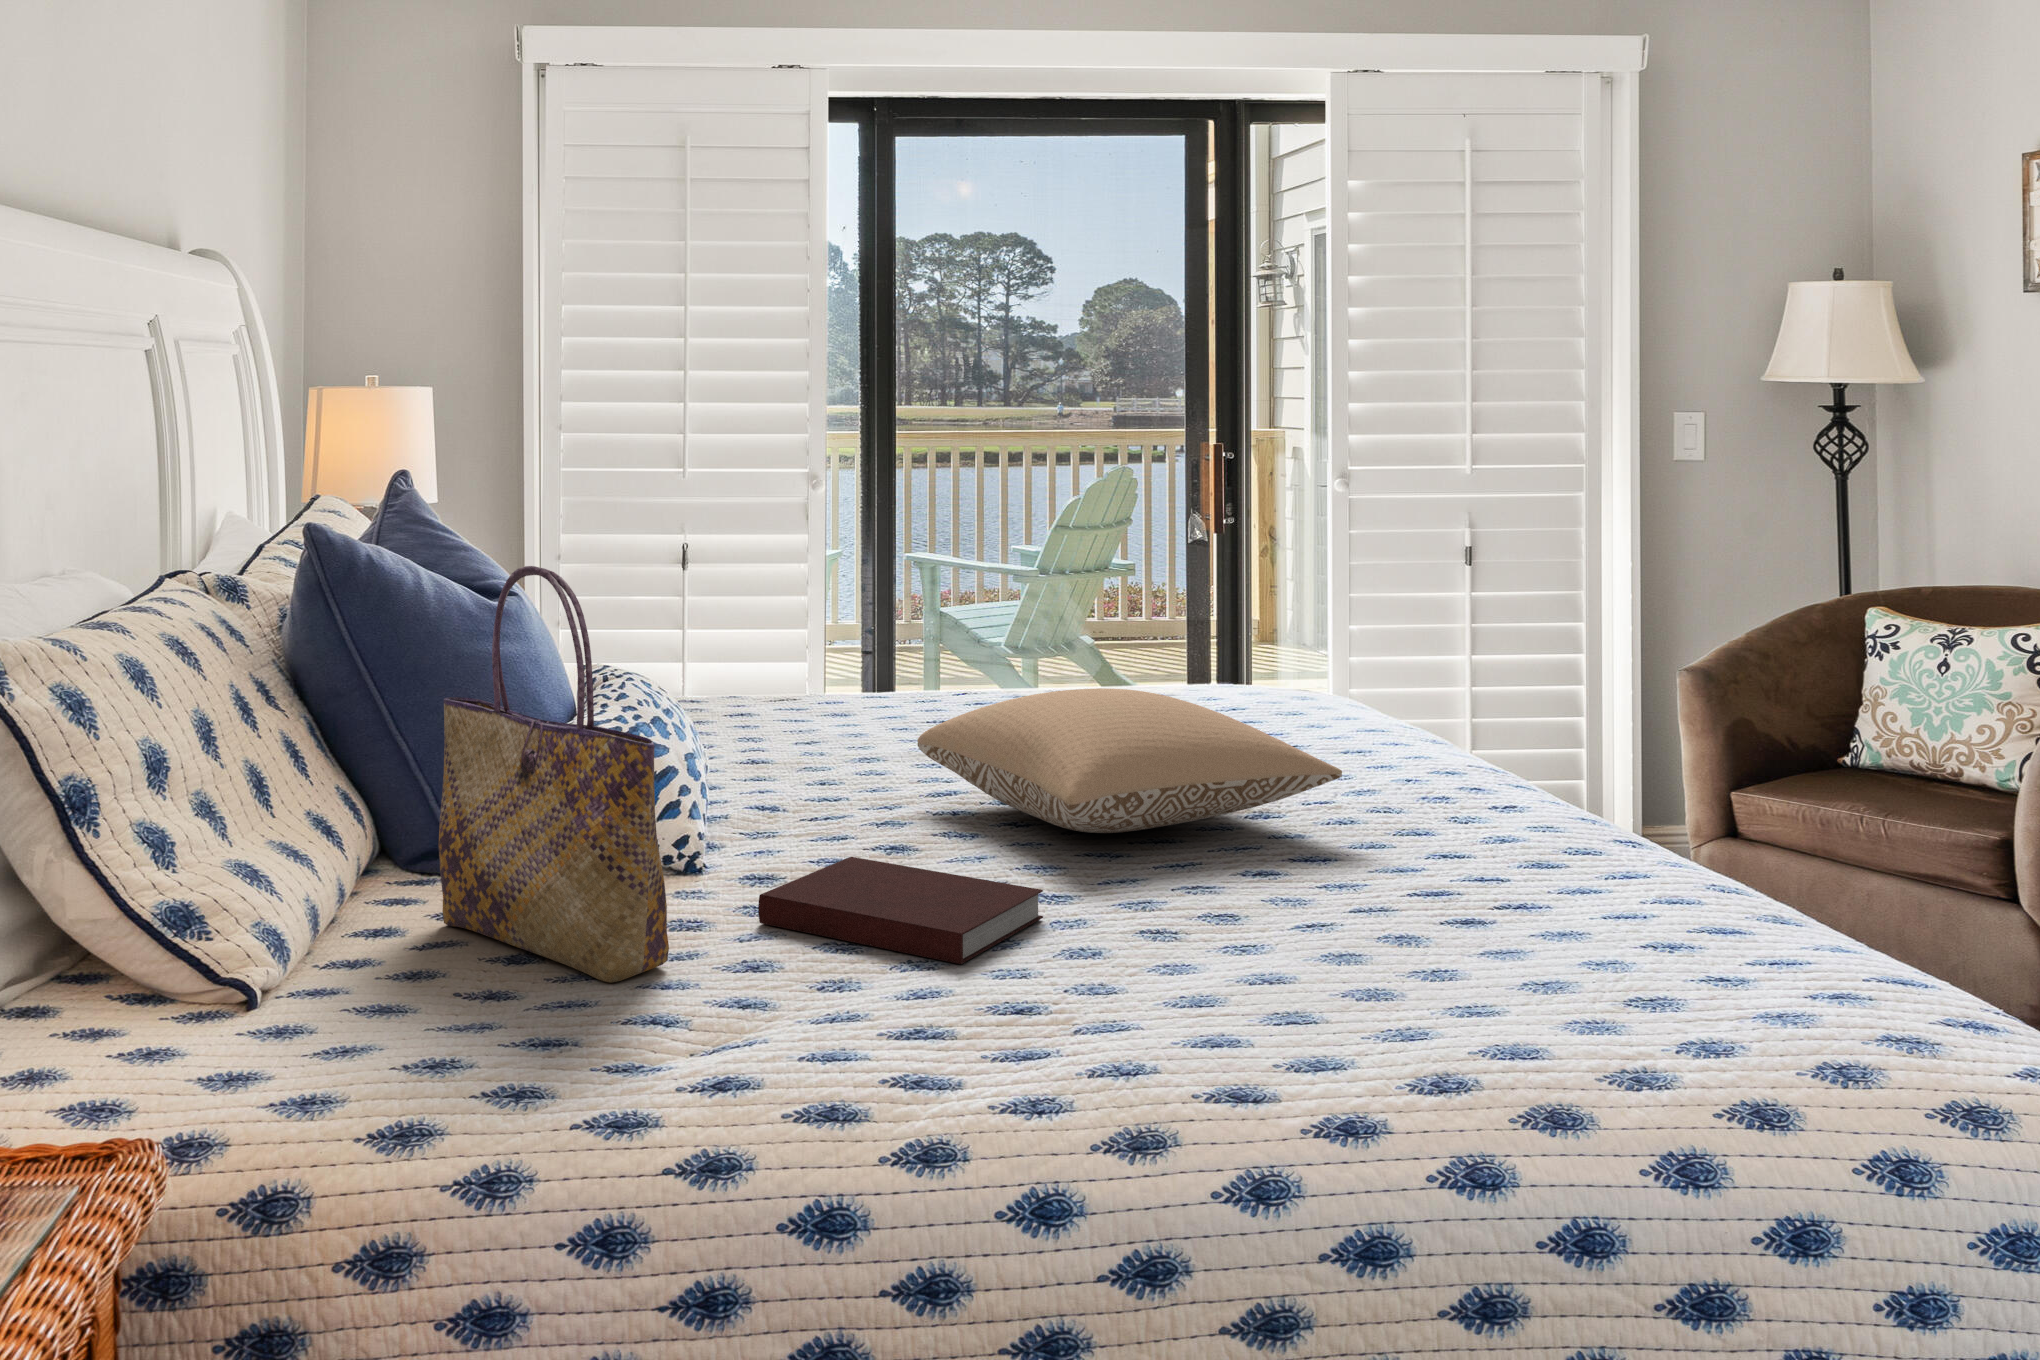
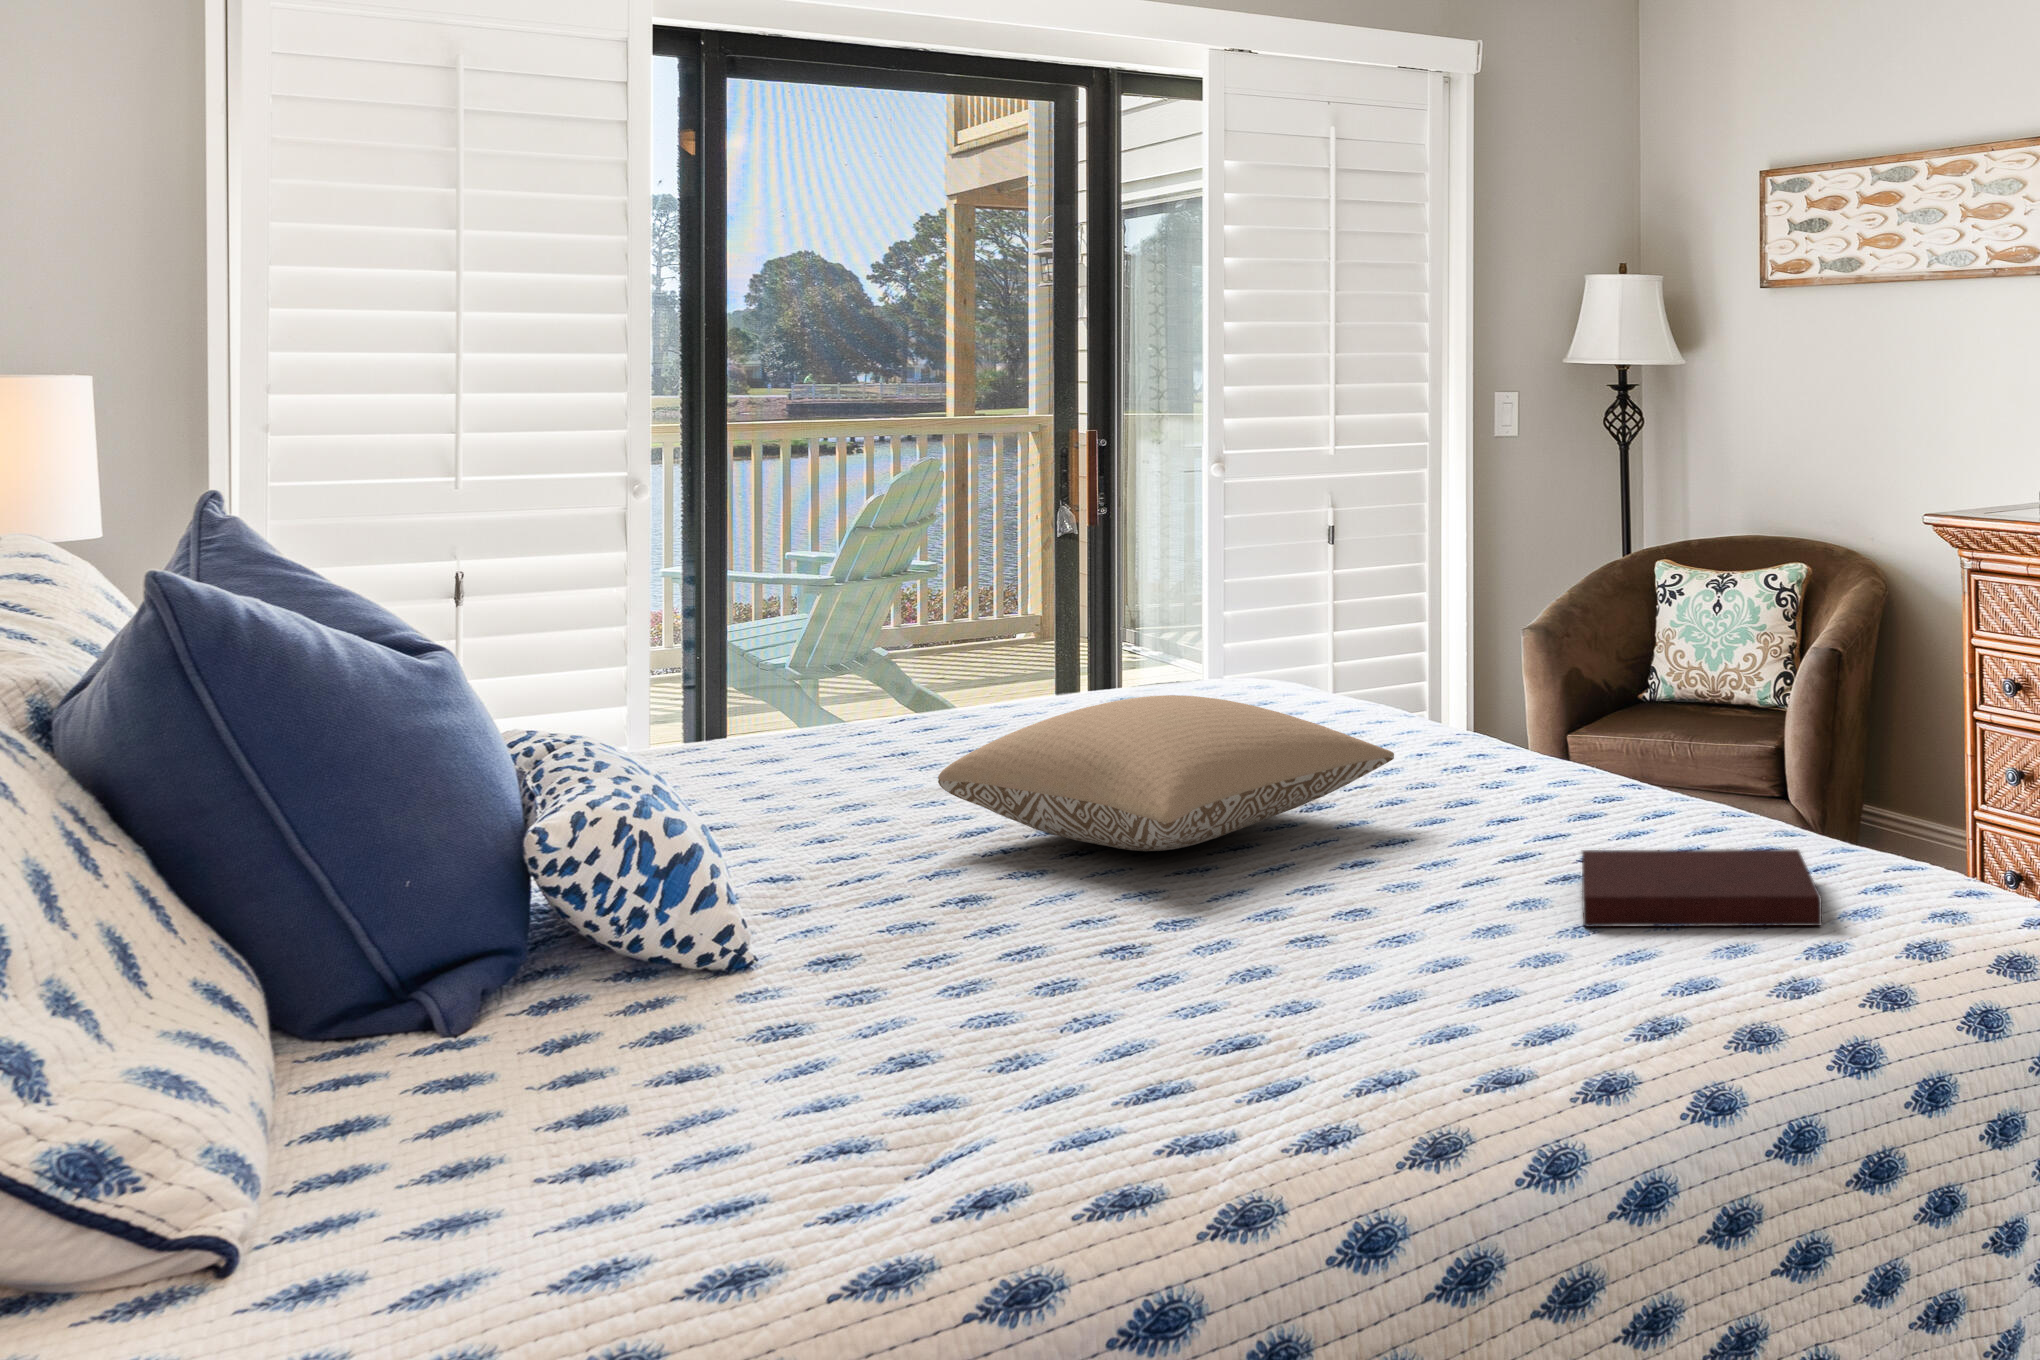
tote bag: present [439,566,669,983] -> none [424,614,801,1117]
notebook: present [758,857,1043,964] -> present [1582,849,1822,927]

